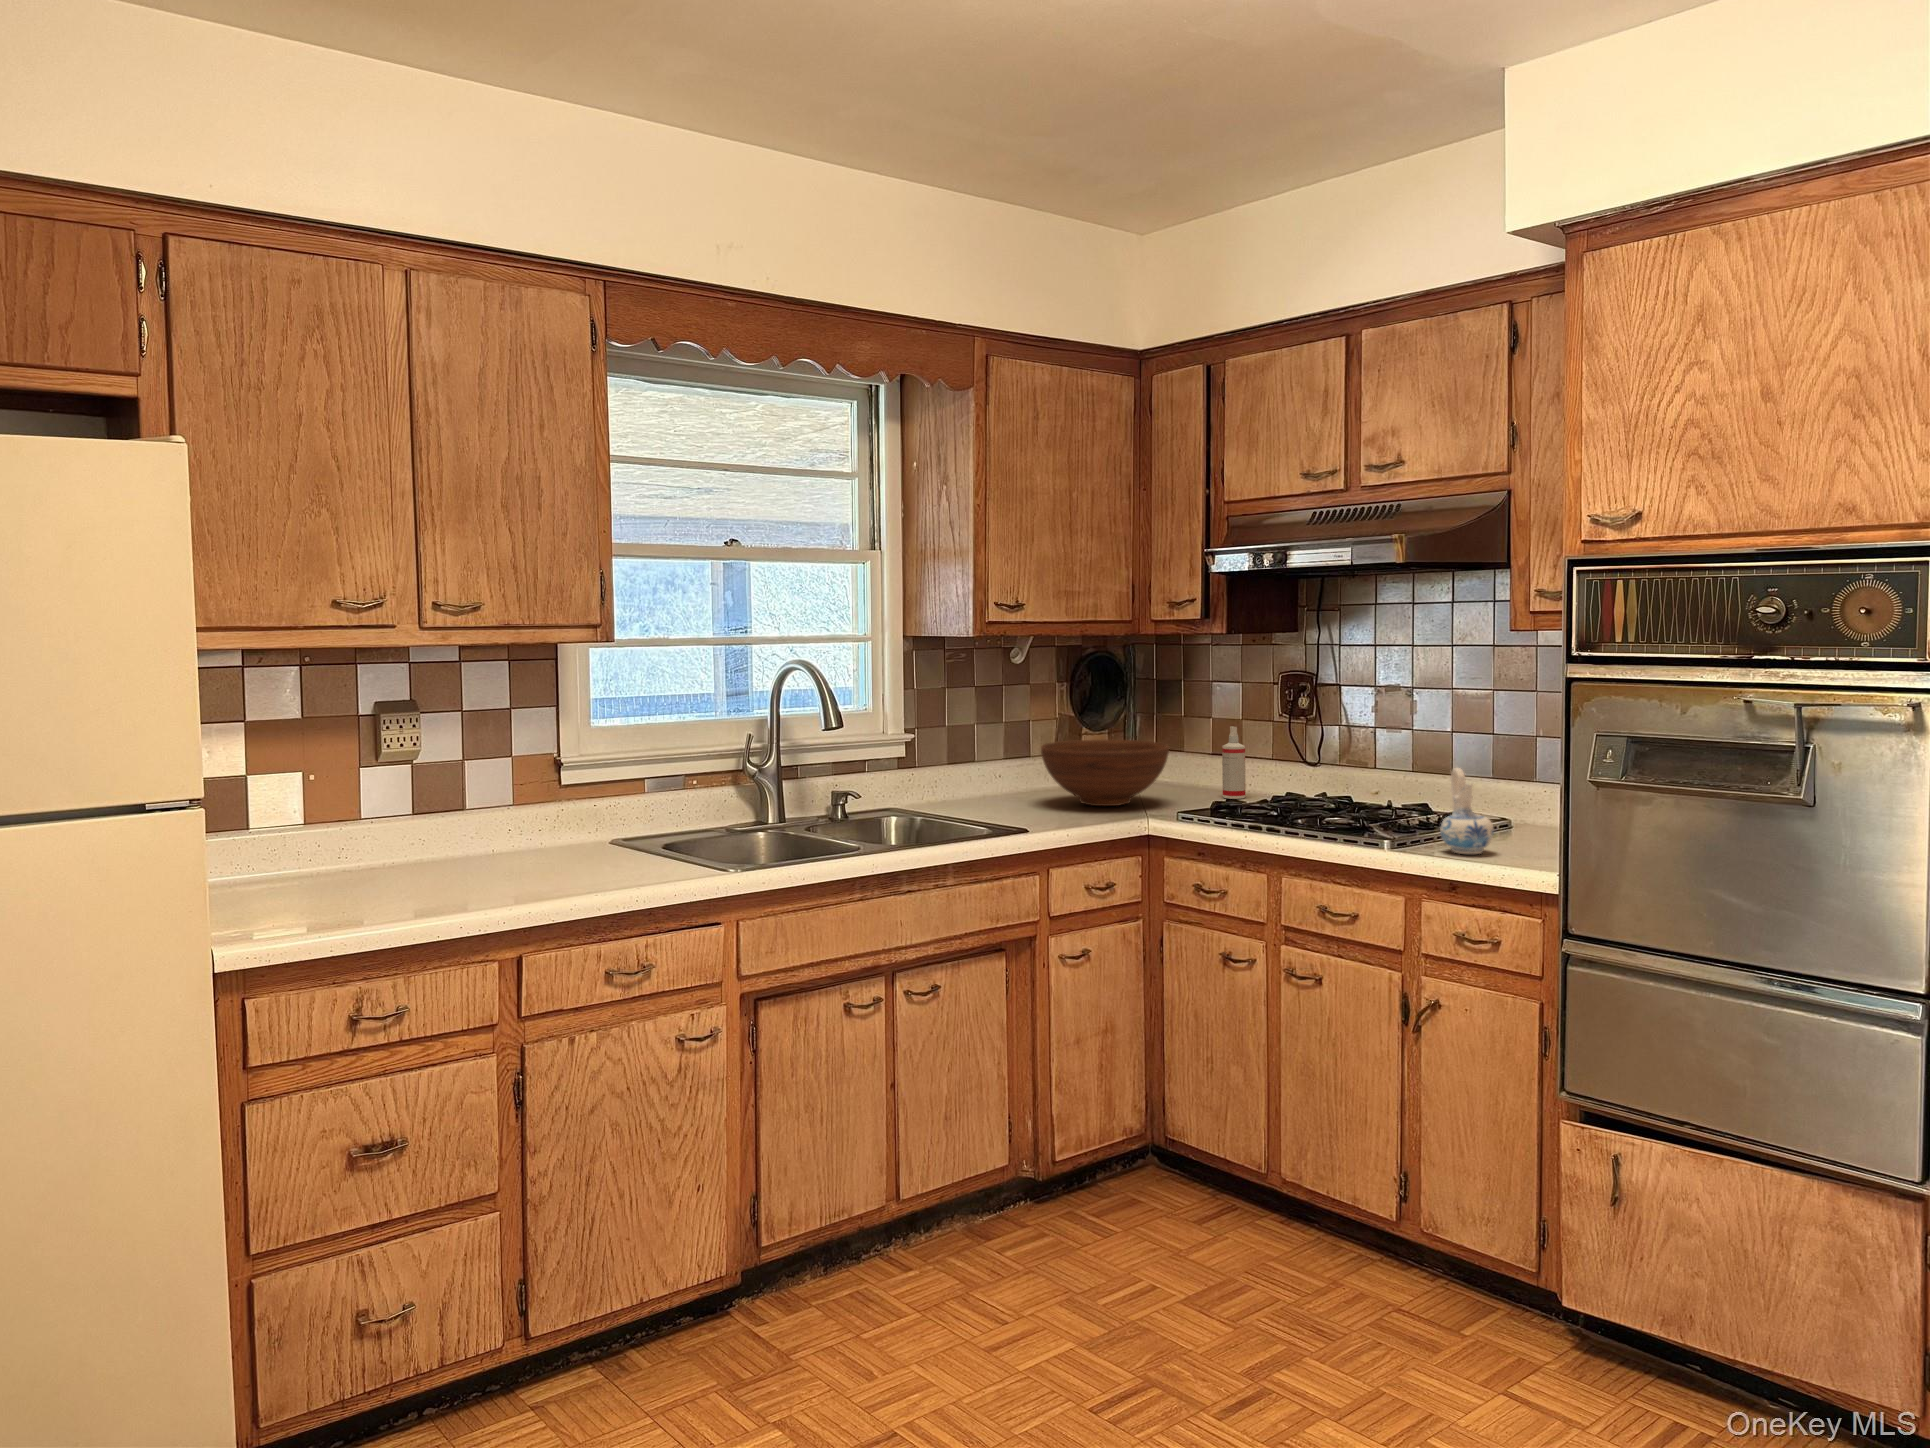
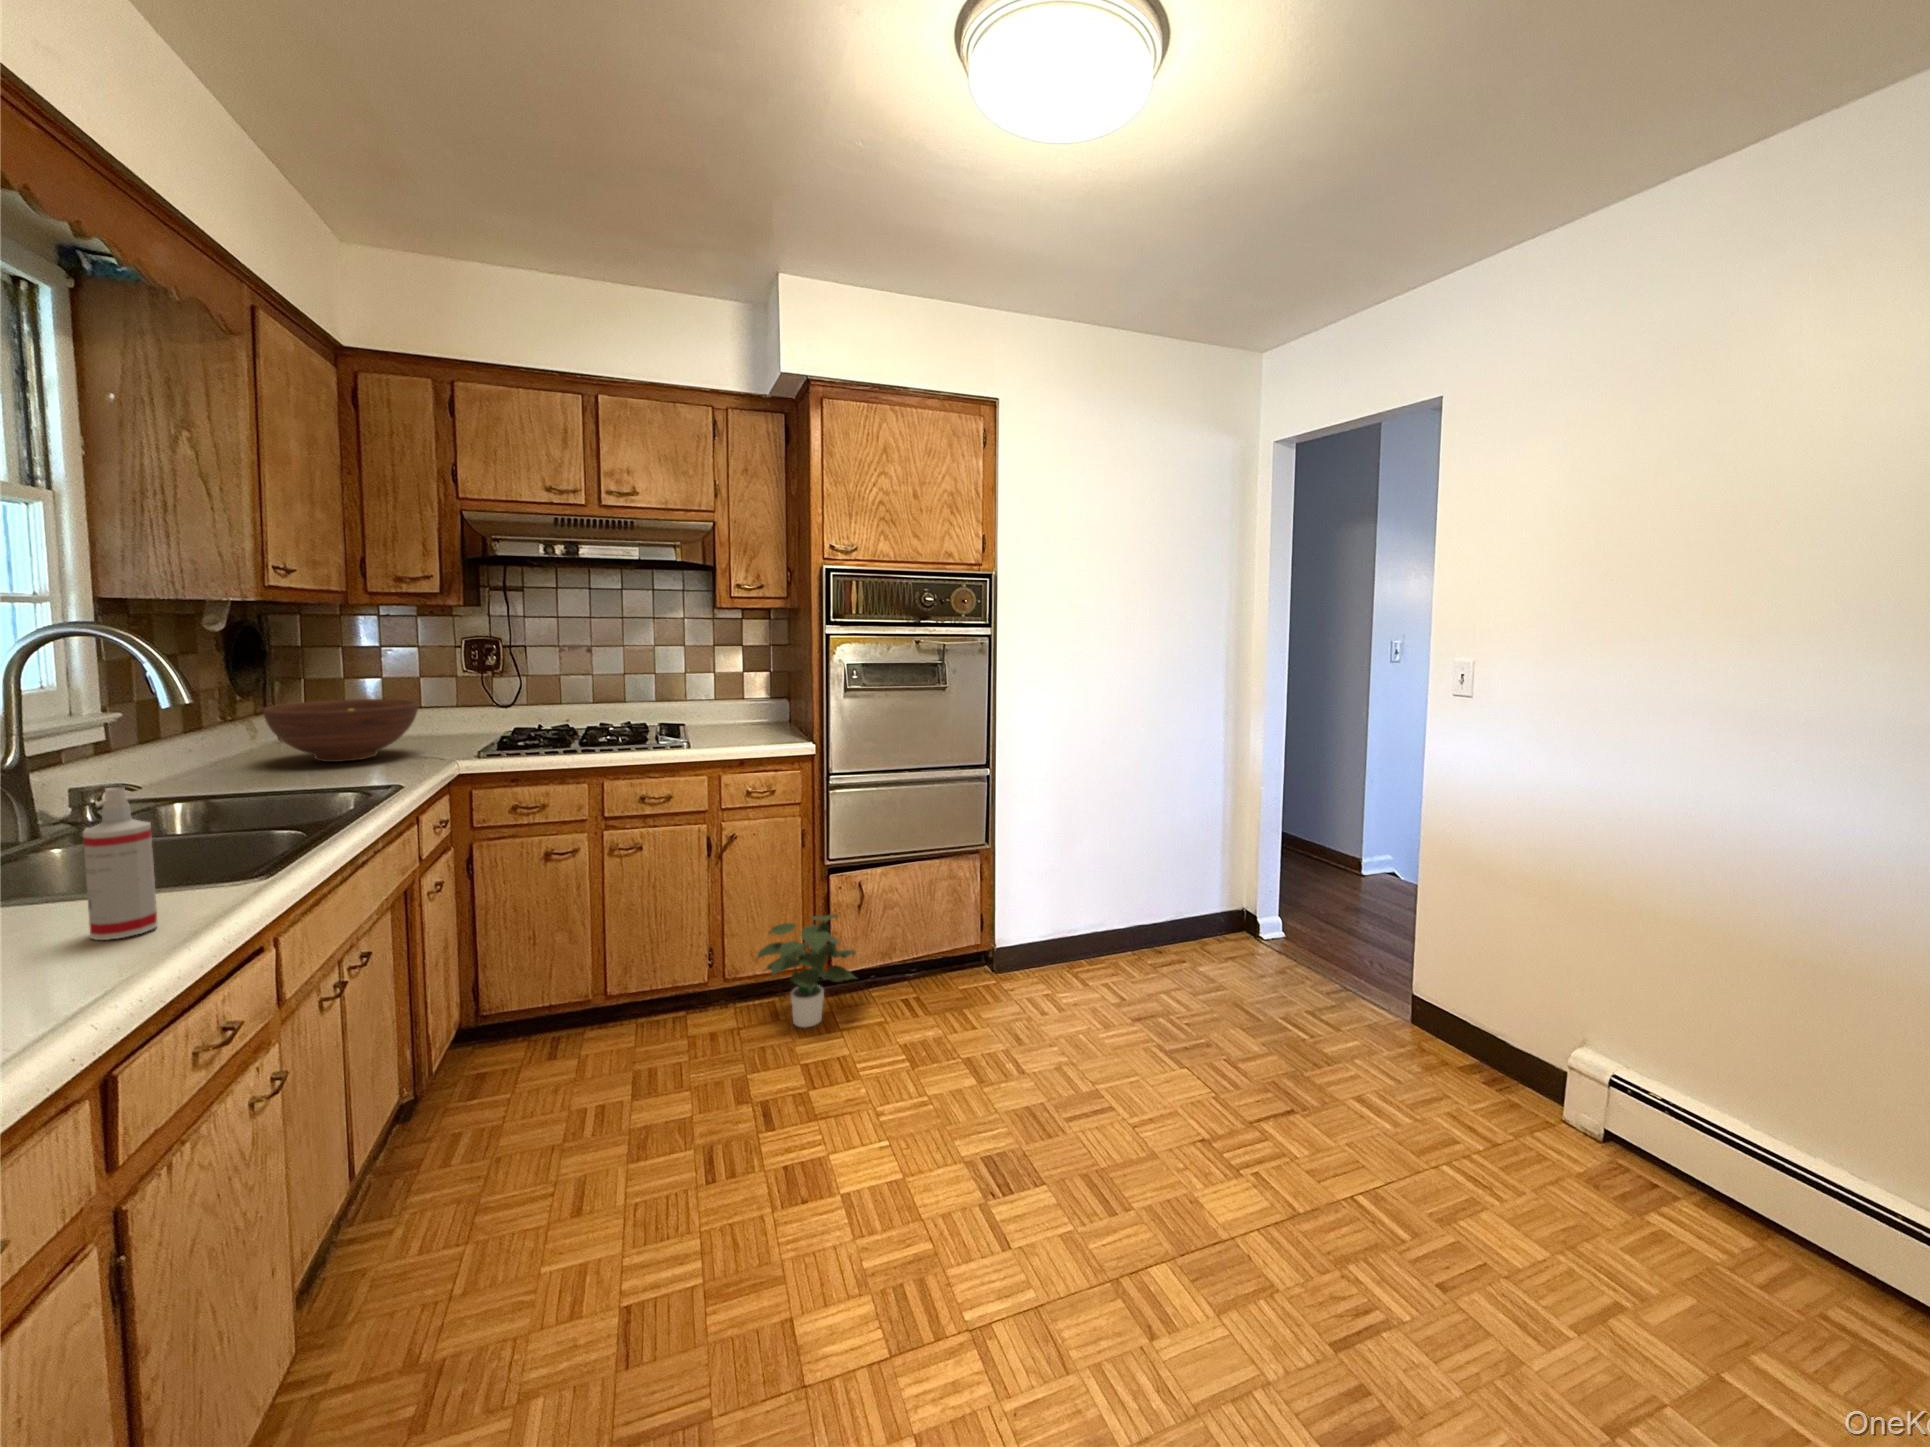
spray bottle: present [1222,727,1246,799] -> present [83,787,158,940]
ceramic pitcher: present [1440,768,1494,854] -> none [711,691,743,743]
potted plant: none [1406,1175,1591,1369] -> present [758,914,856,1027]

